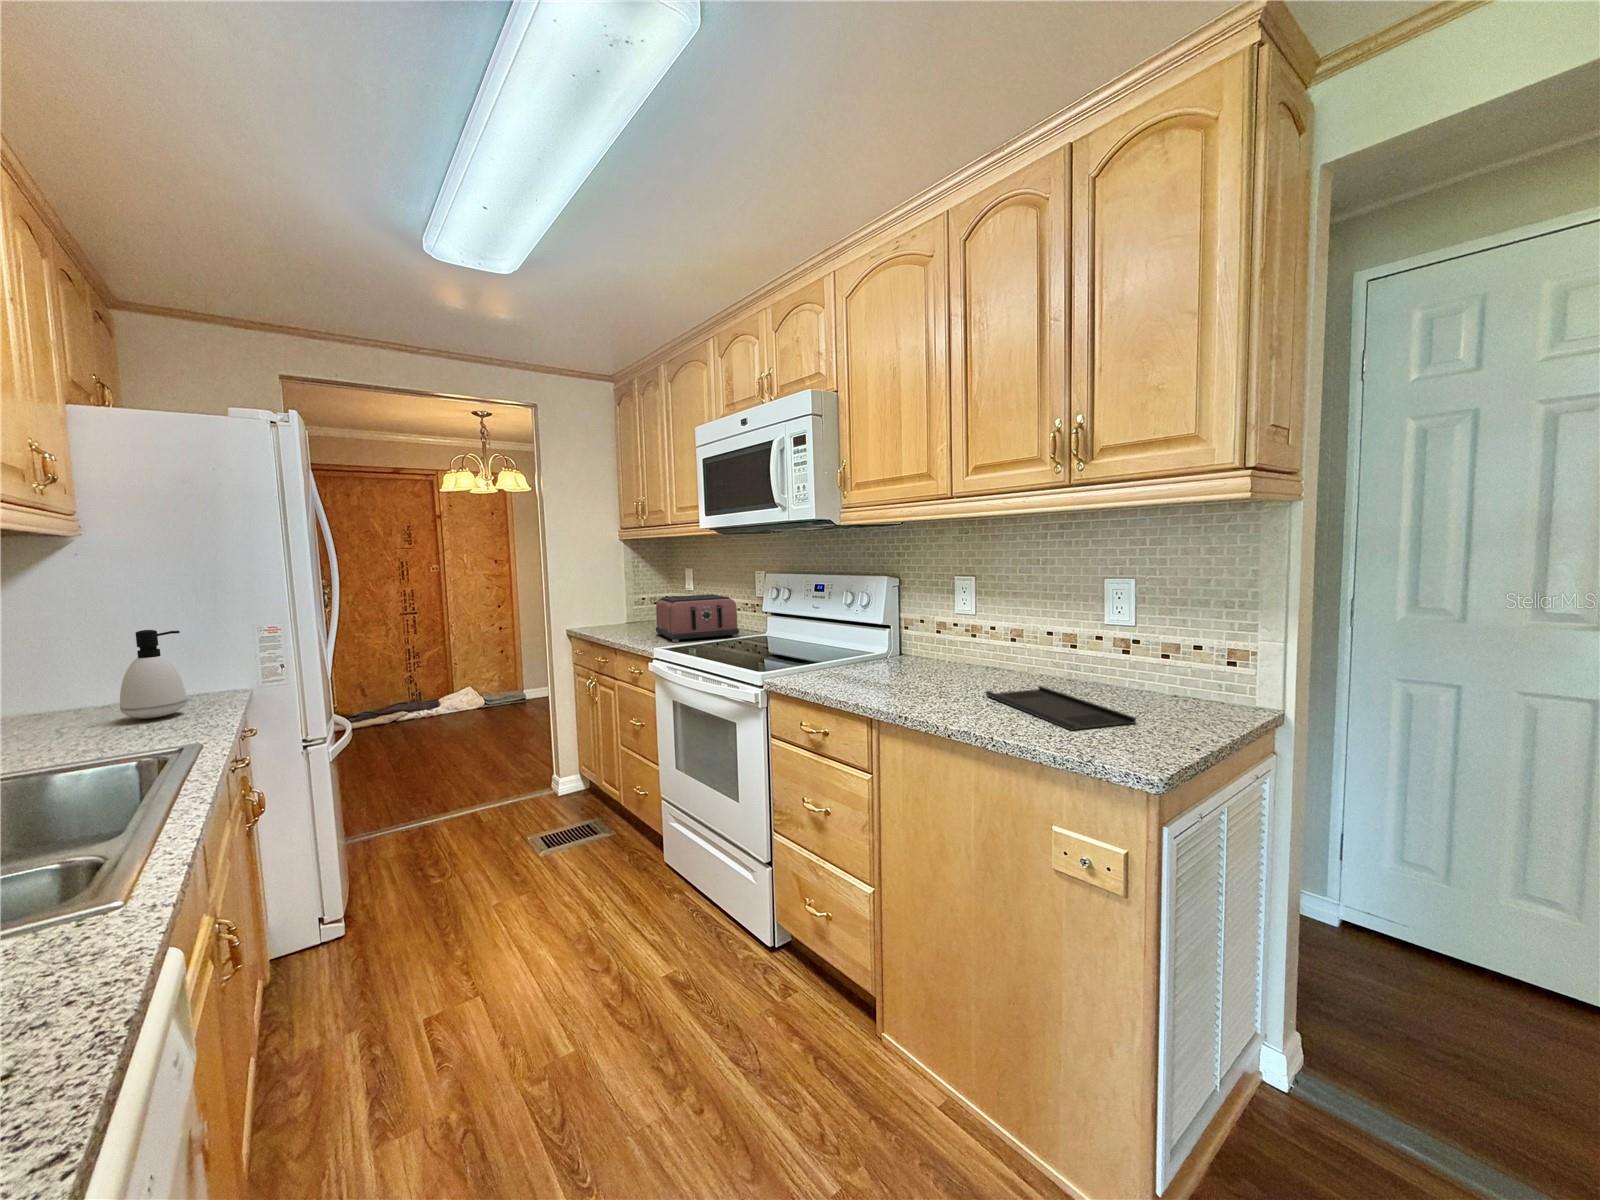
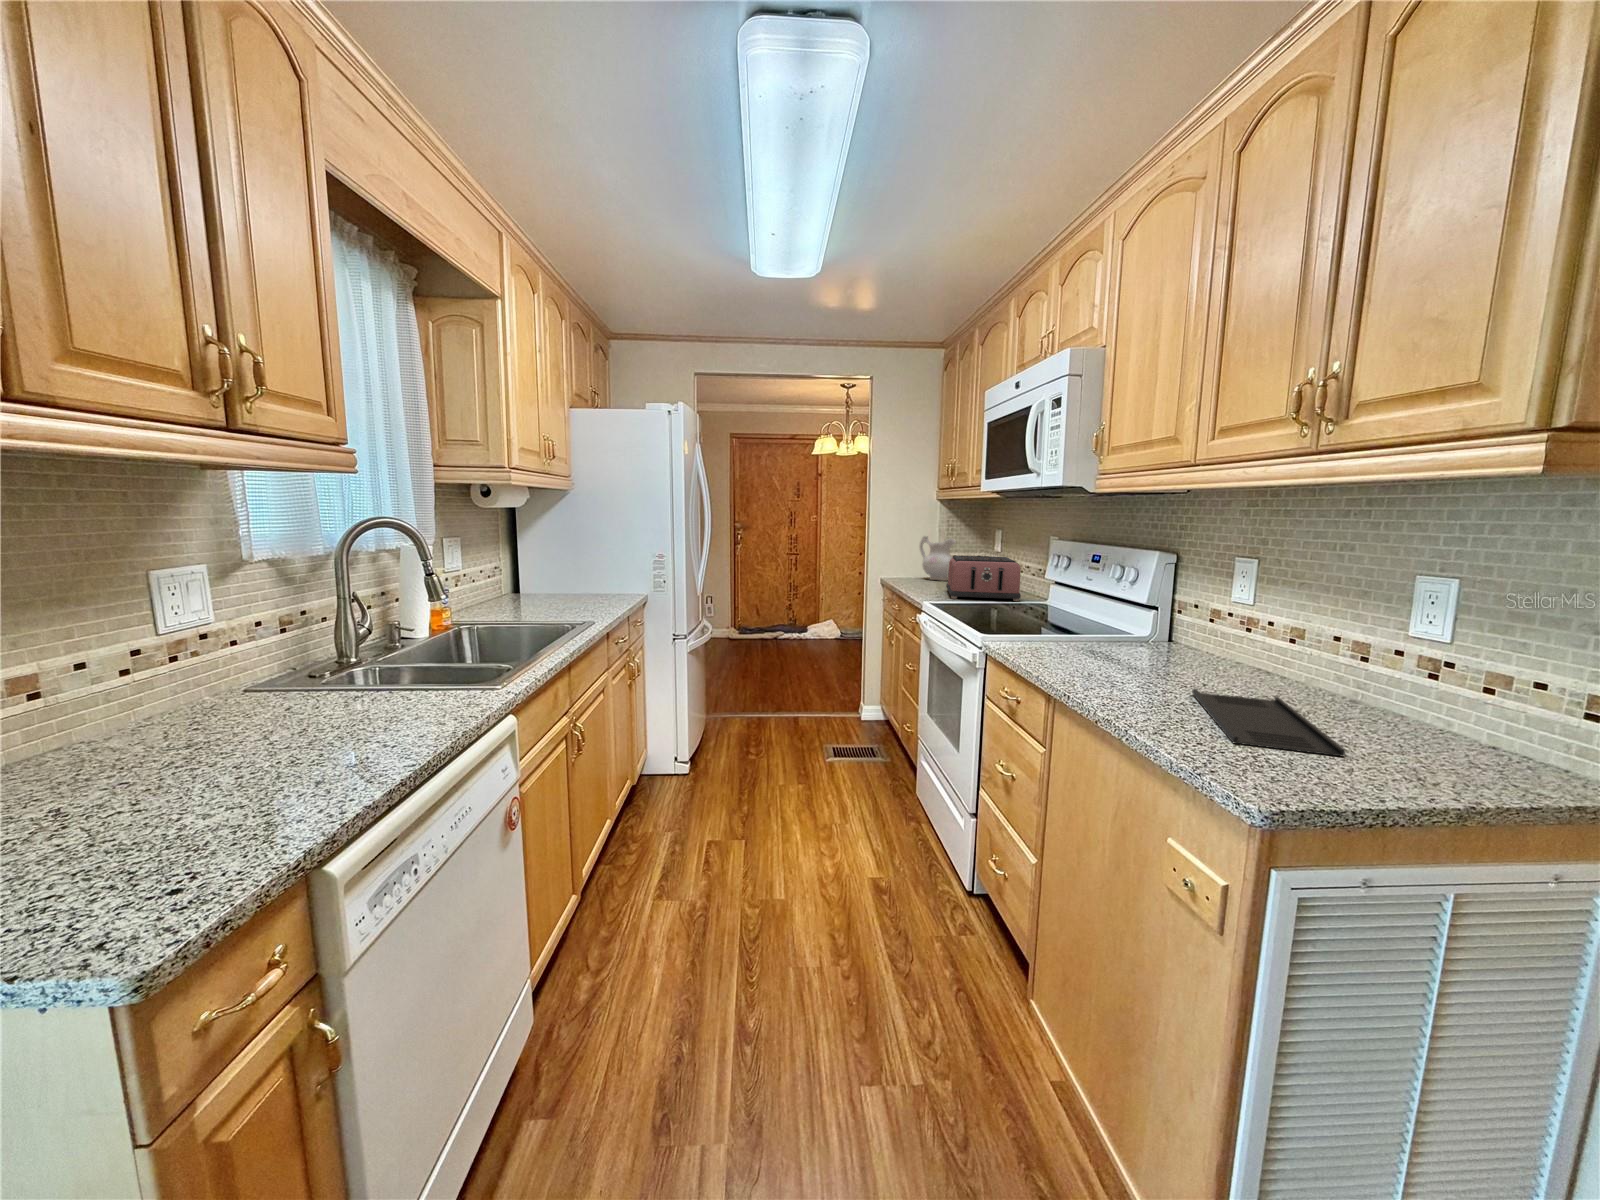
ceramic pitcher: none [606,580,649,626] -> present [919,536,956,581]
soap dispenser: present [120,630,187,718] -> none [574,547,604,601]

